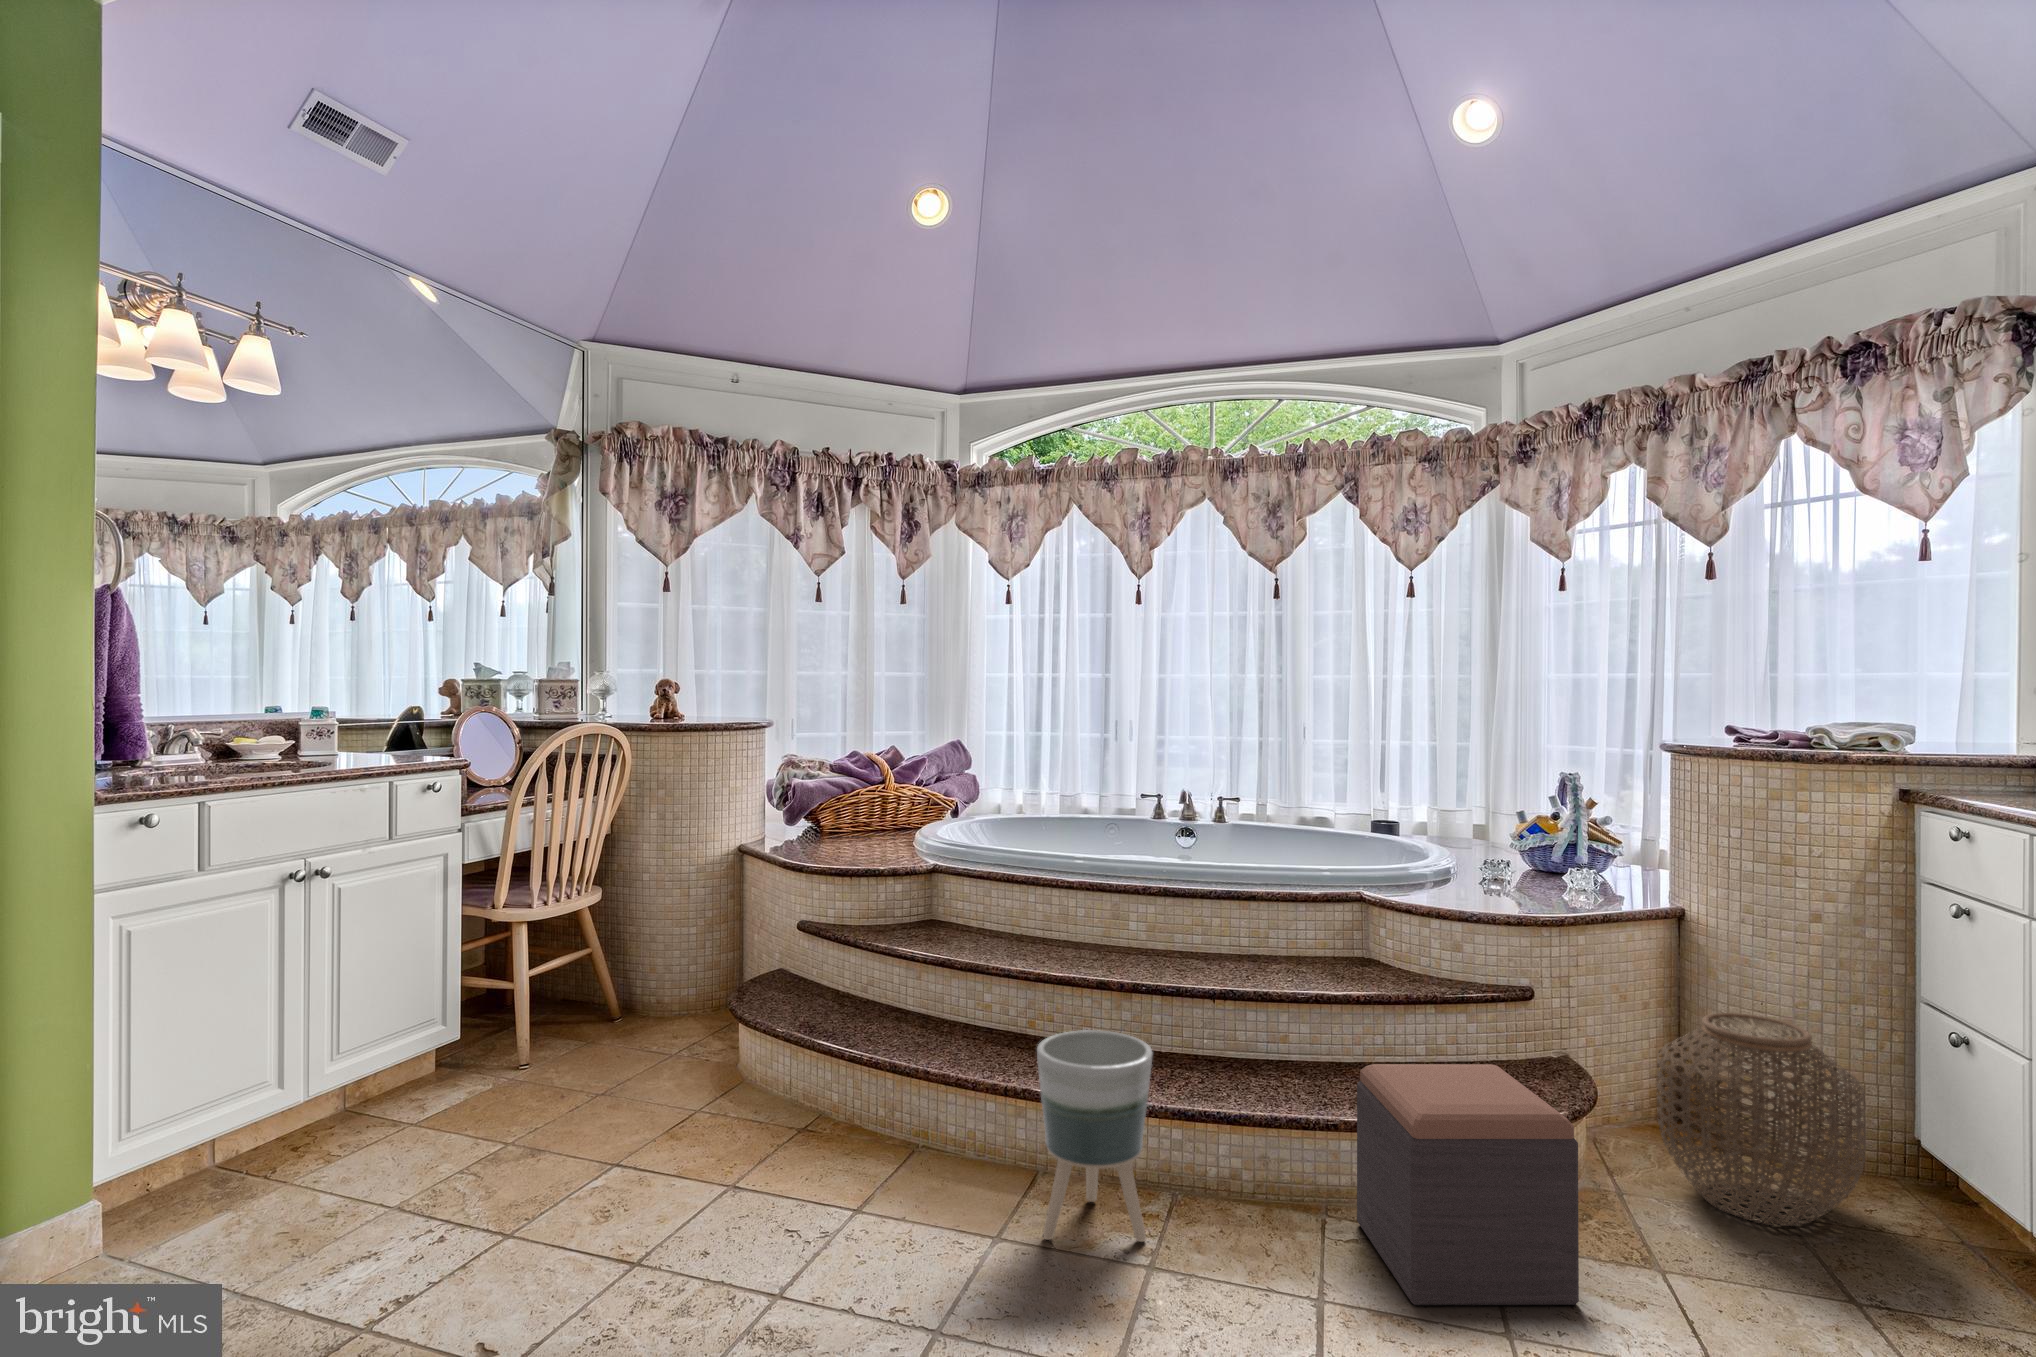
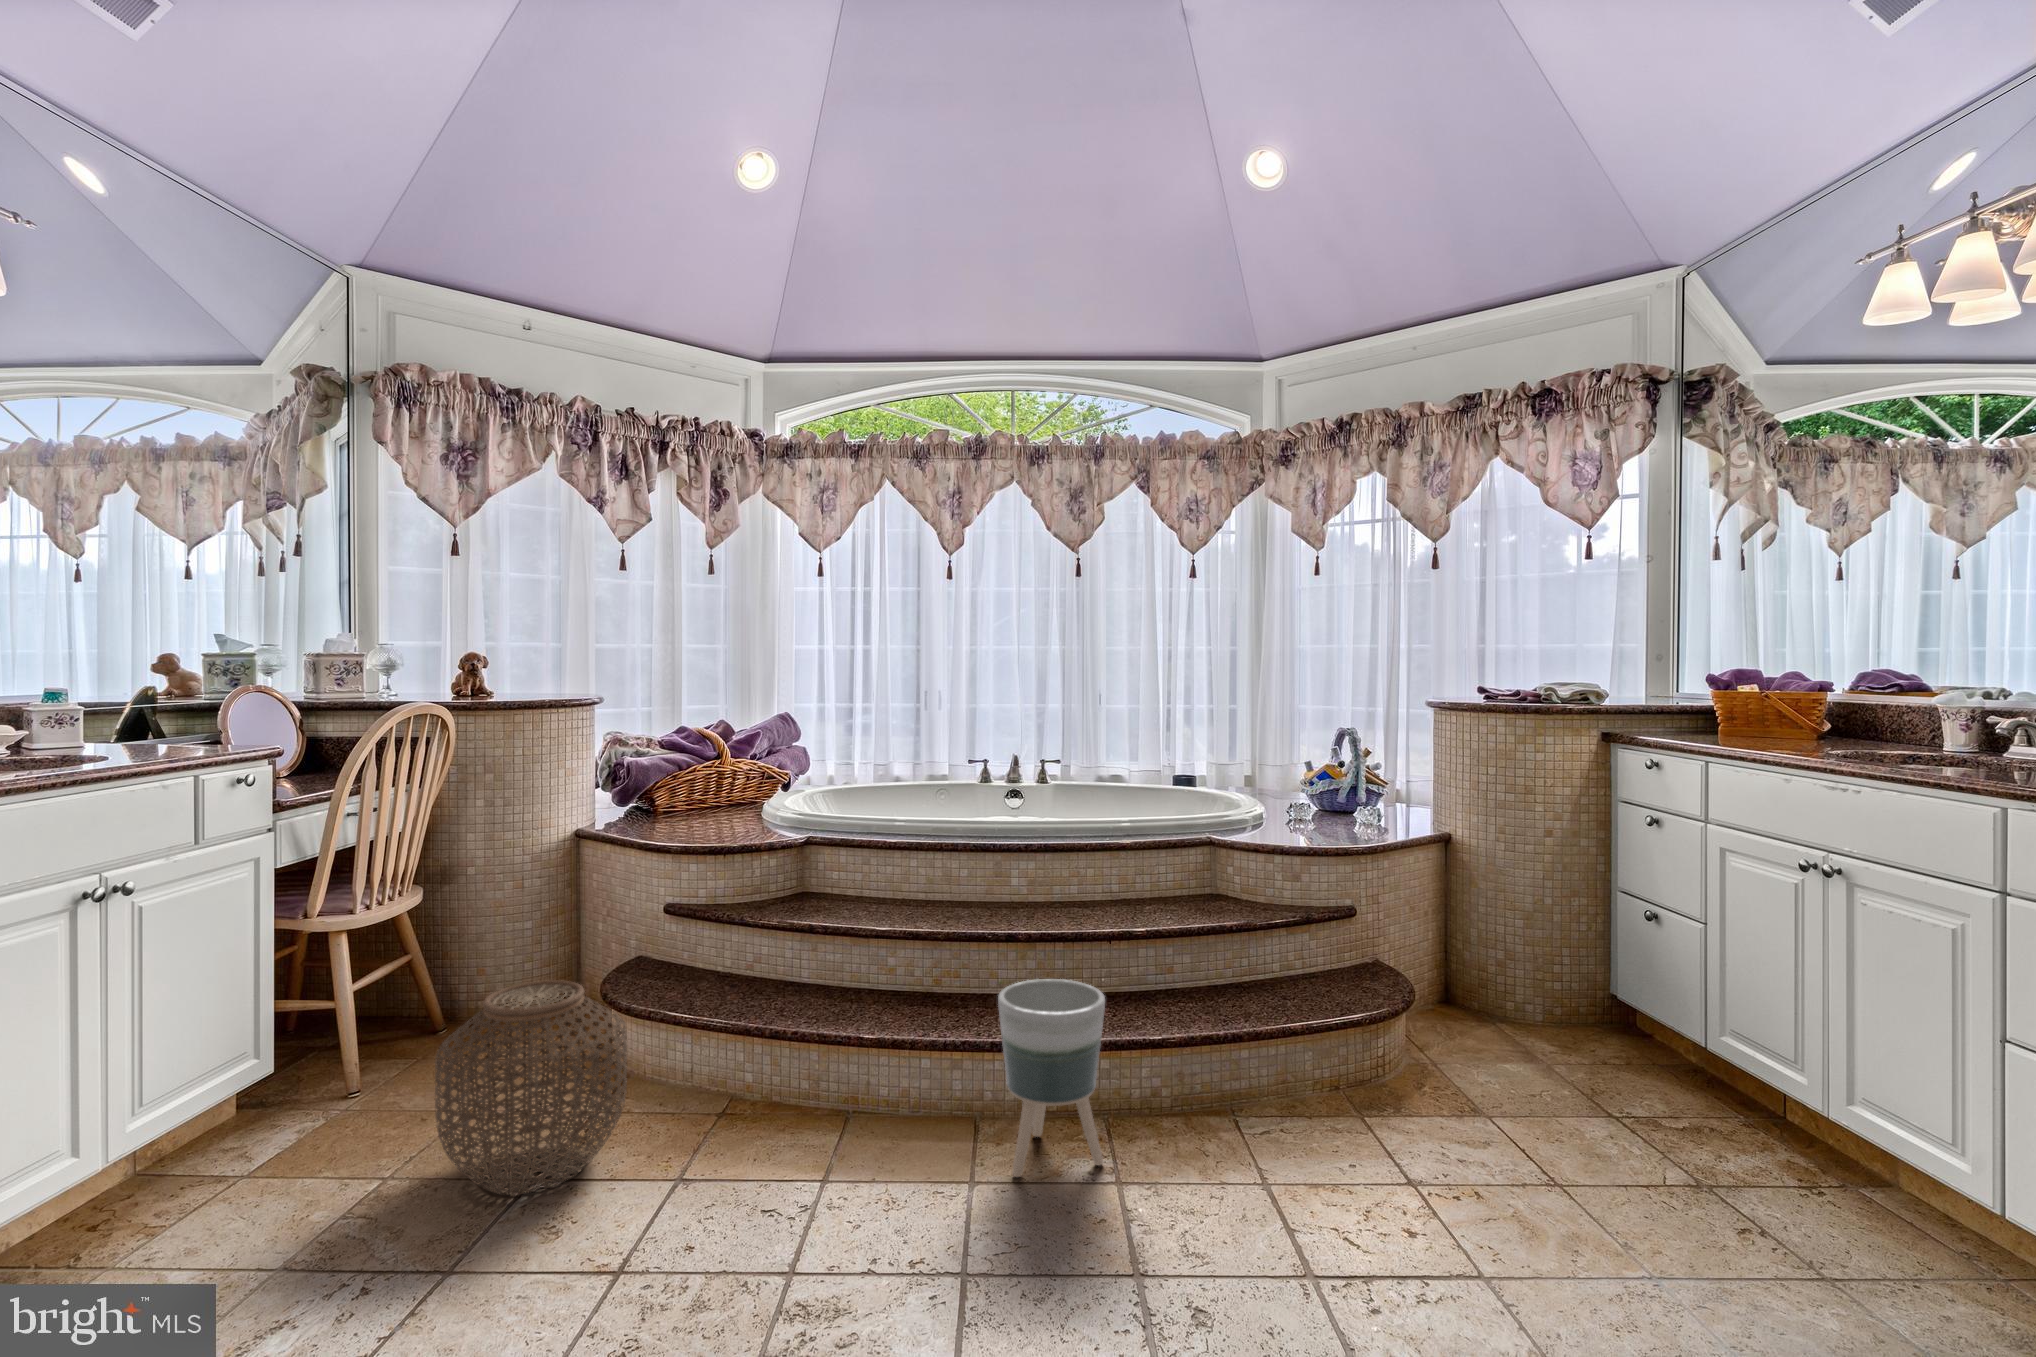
woven basket: present [1657,1013,1866,1226] -> present [435,980,627,1195]
footstool: present [1357,1064,1579,1305] -> none [1263,974,1455,1181]

